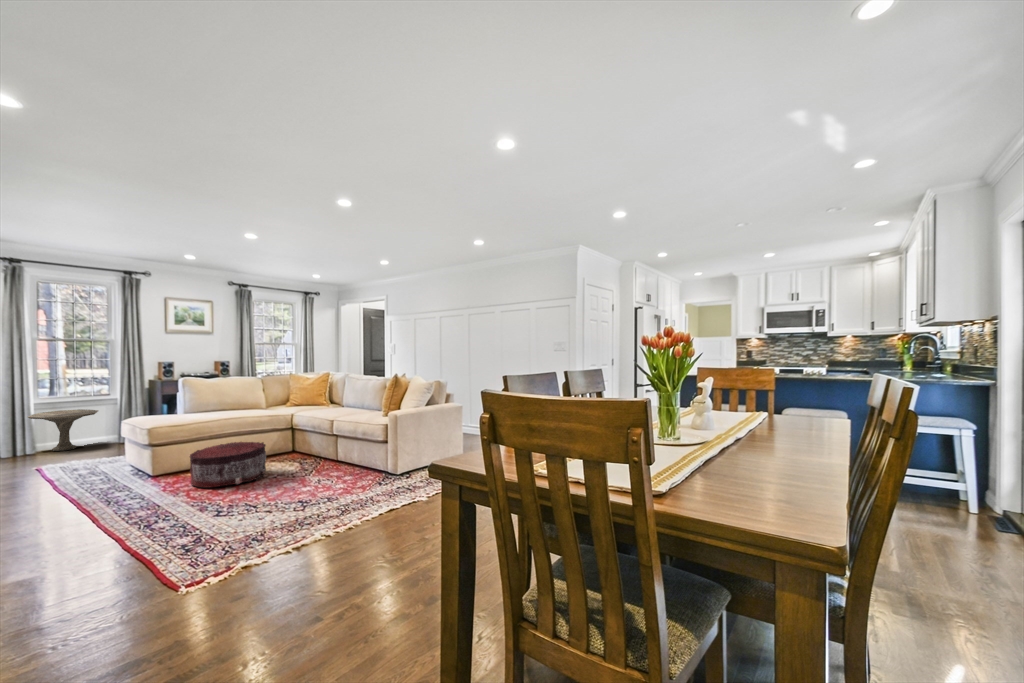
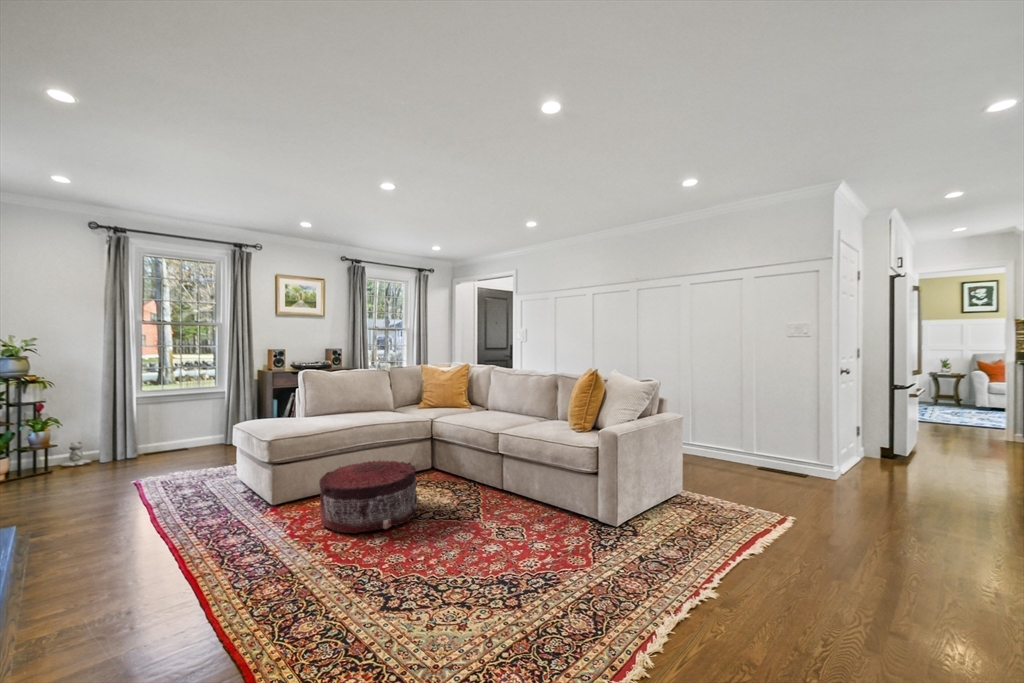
side table: present [28,409,98,451] -> none [131,404,206,454]

